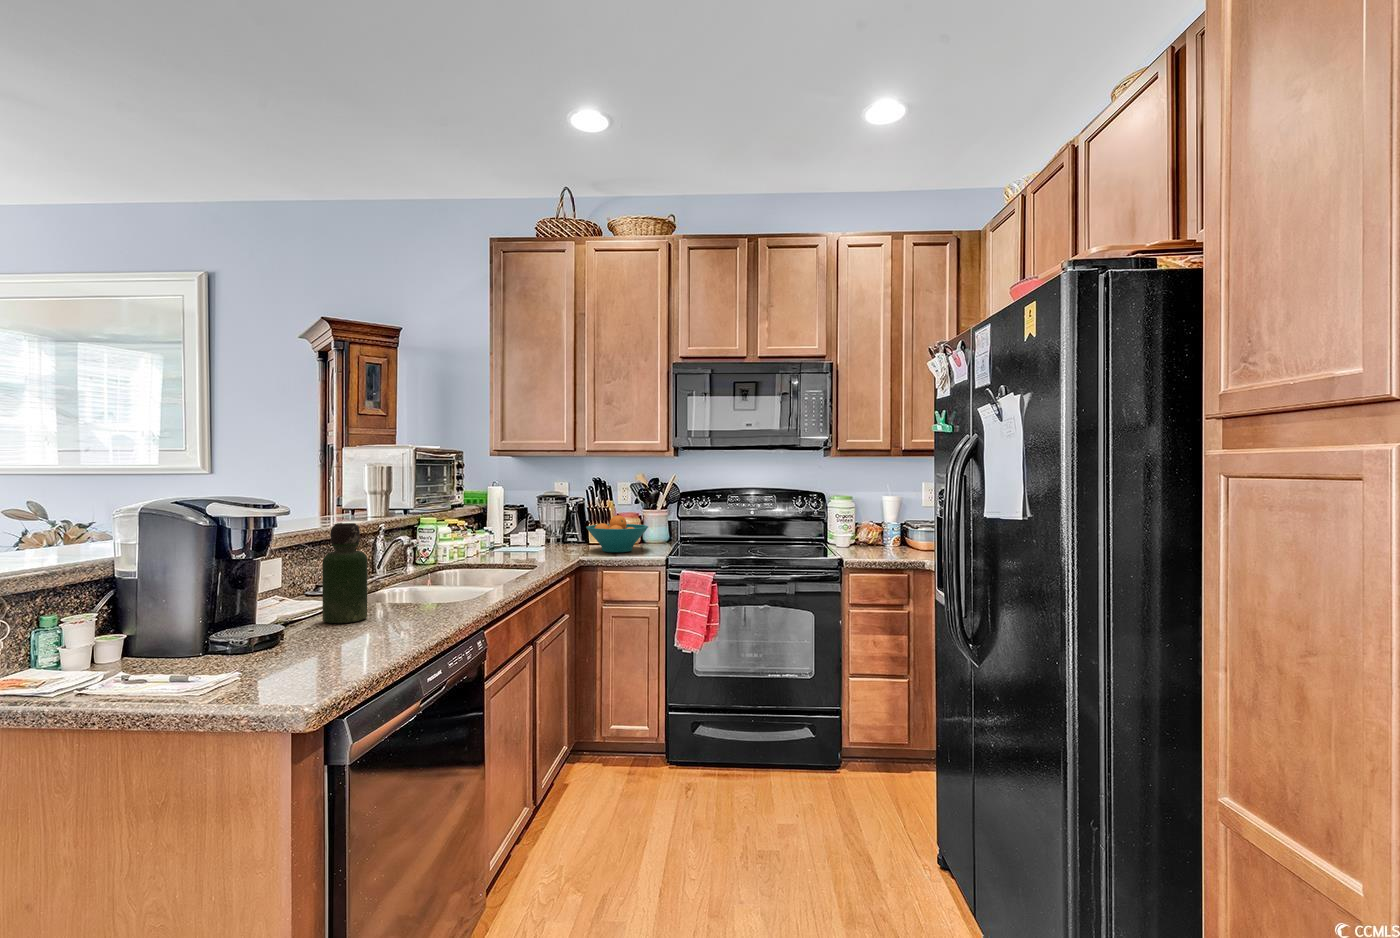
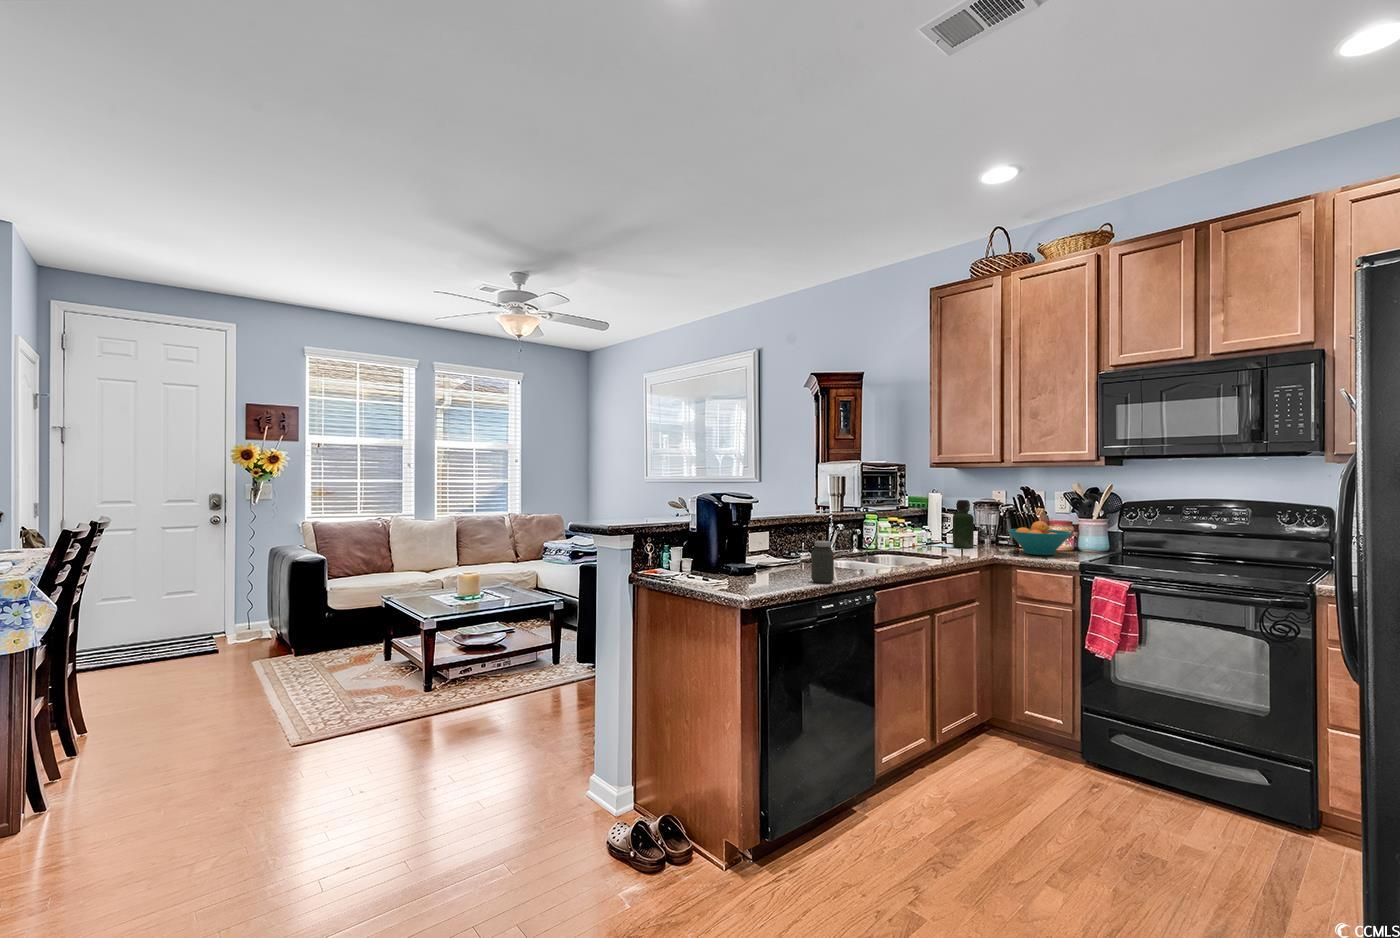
bottle: present [322,523,367,623] -> present [953,500,974,548]
jar: none [396,561,431,624] -> present [811,541,834,583]

